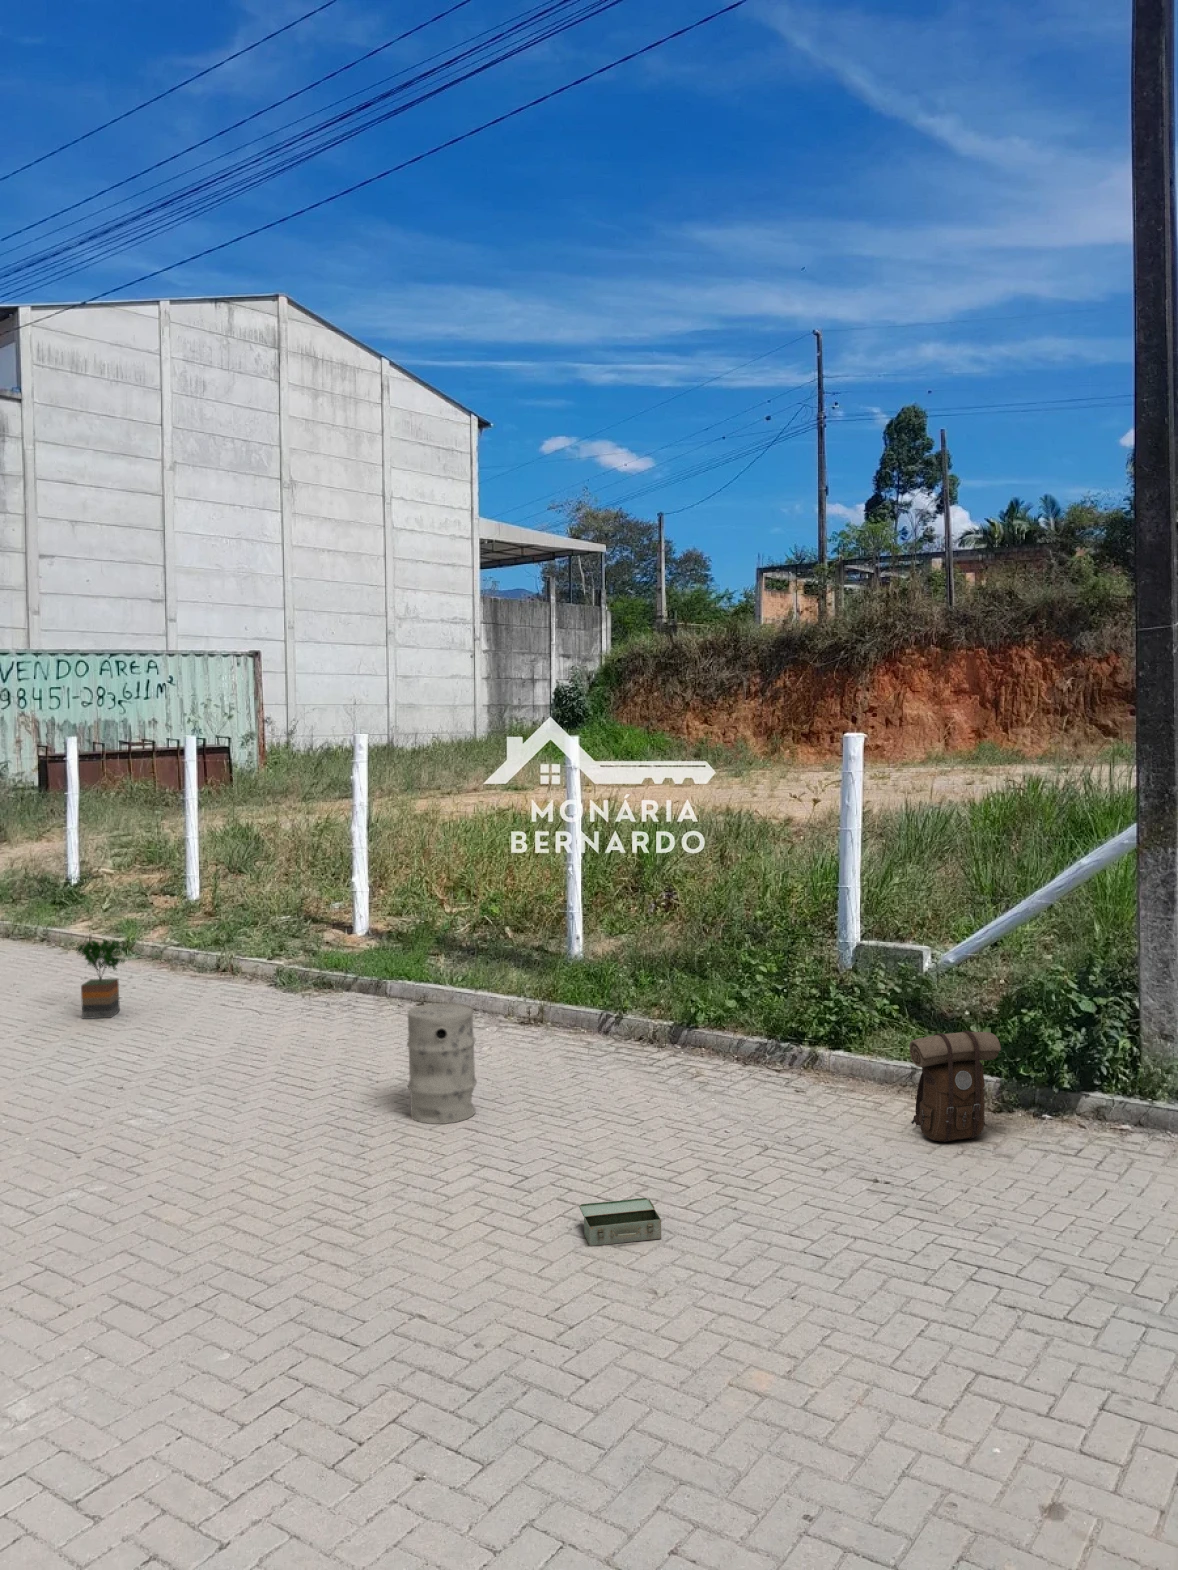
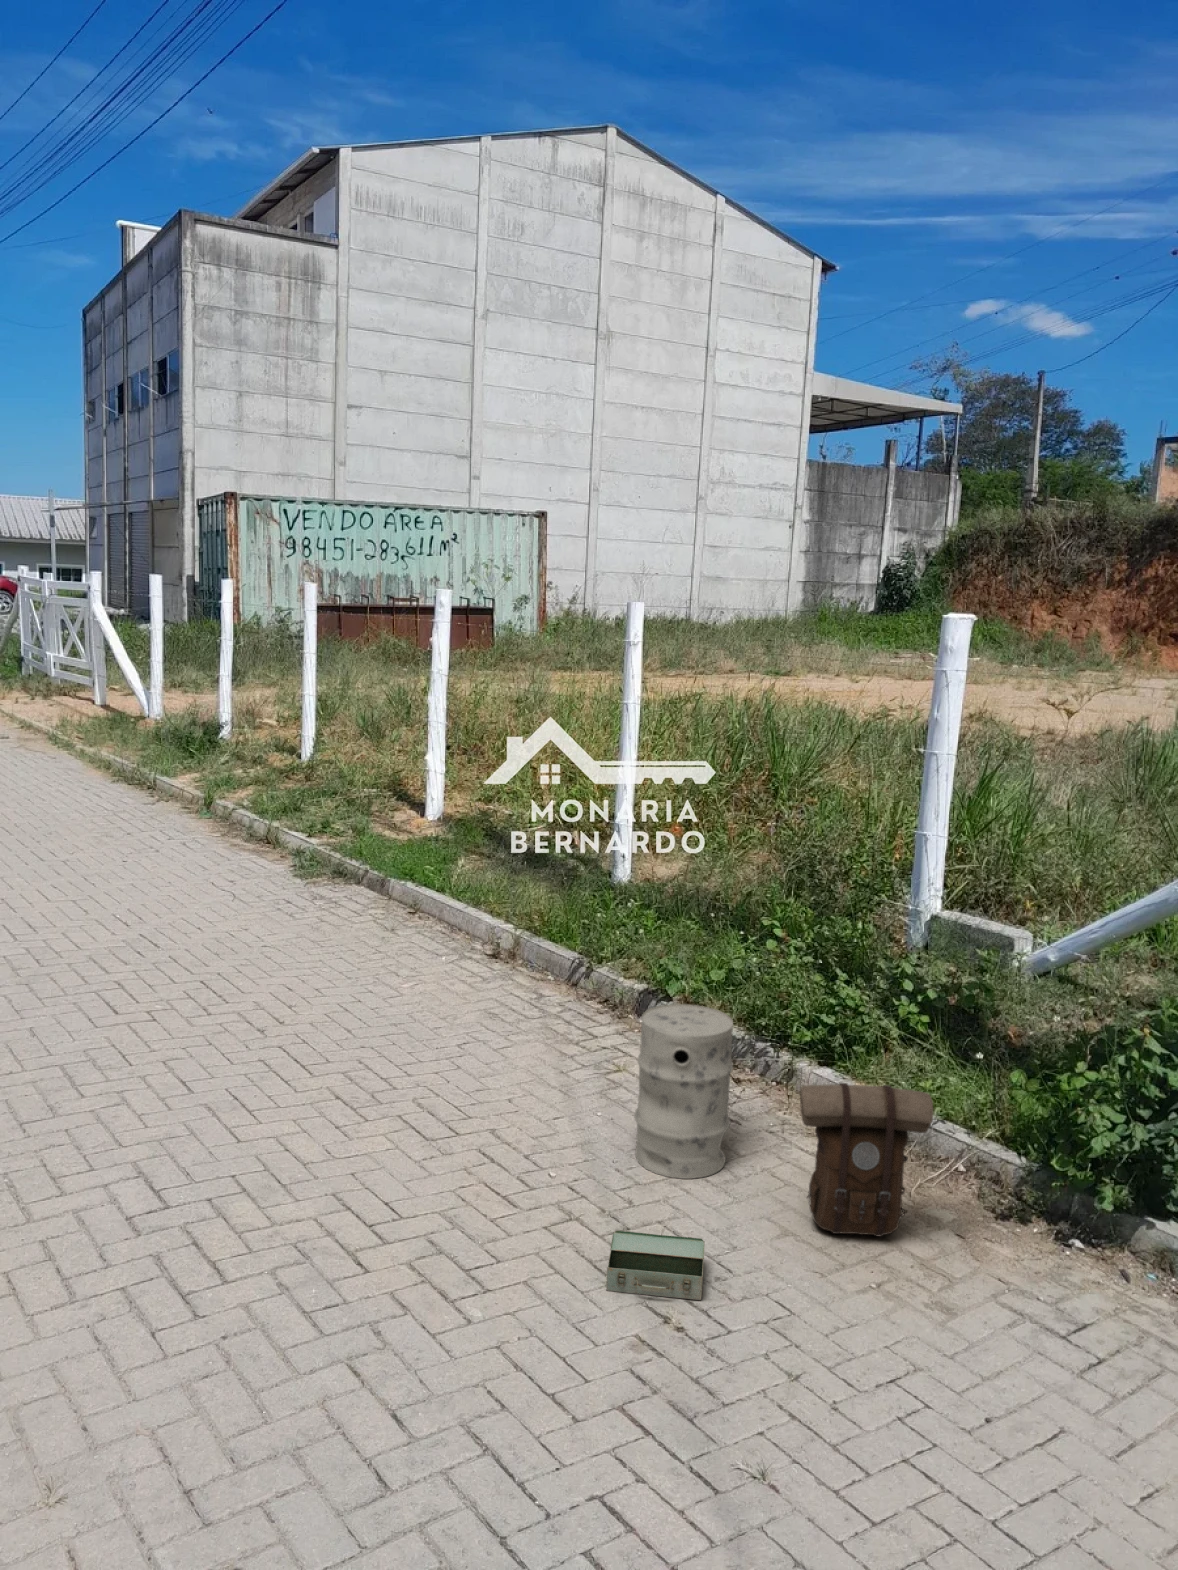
potted tree: present [76,940,126,1019] -> none [94,801,150,885]
trash can: present [407,1003,477,1124] -> present [634,1004,733,1179]
toolbox: present [579,1198,661,1246] -> present [606,1231,705,1300]

